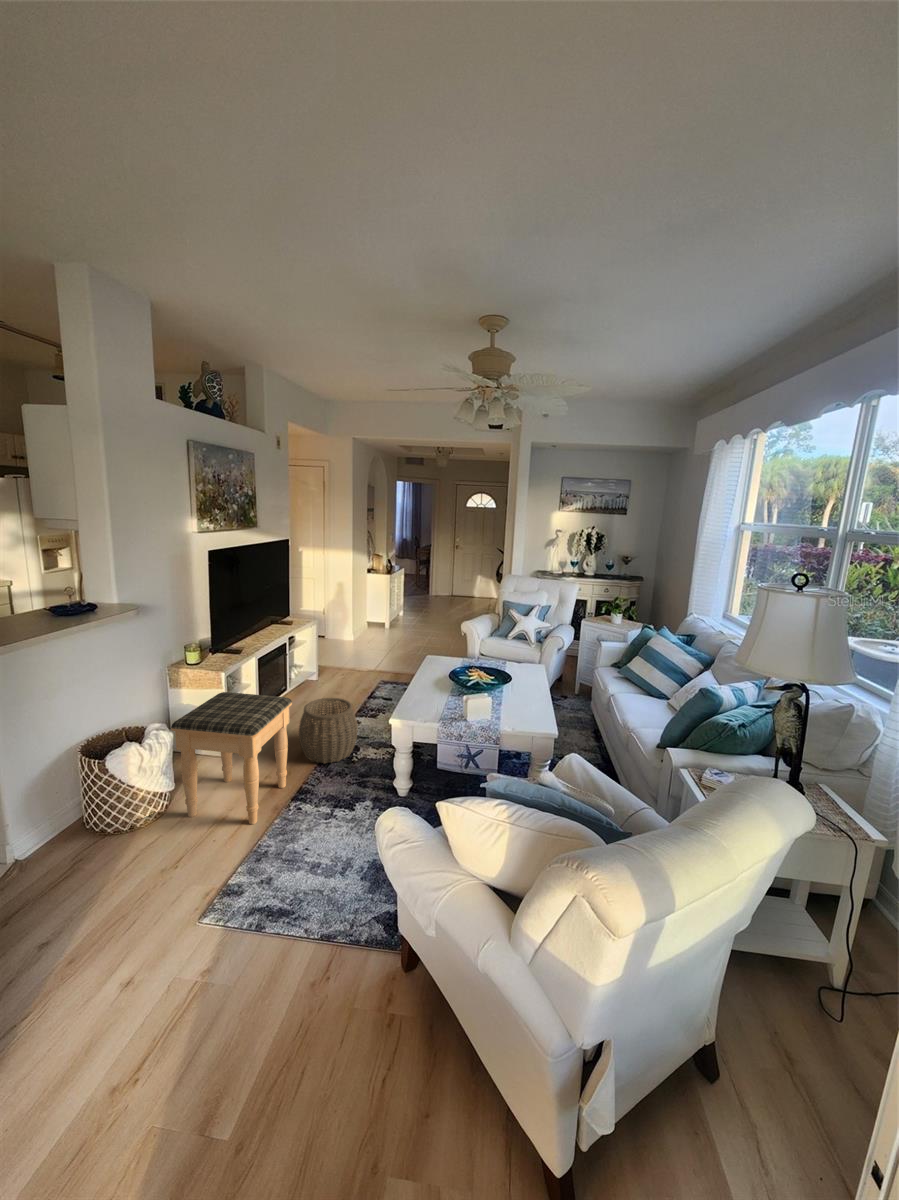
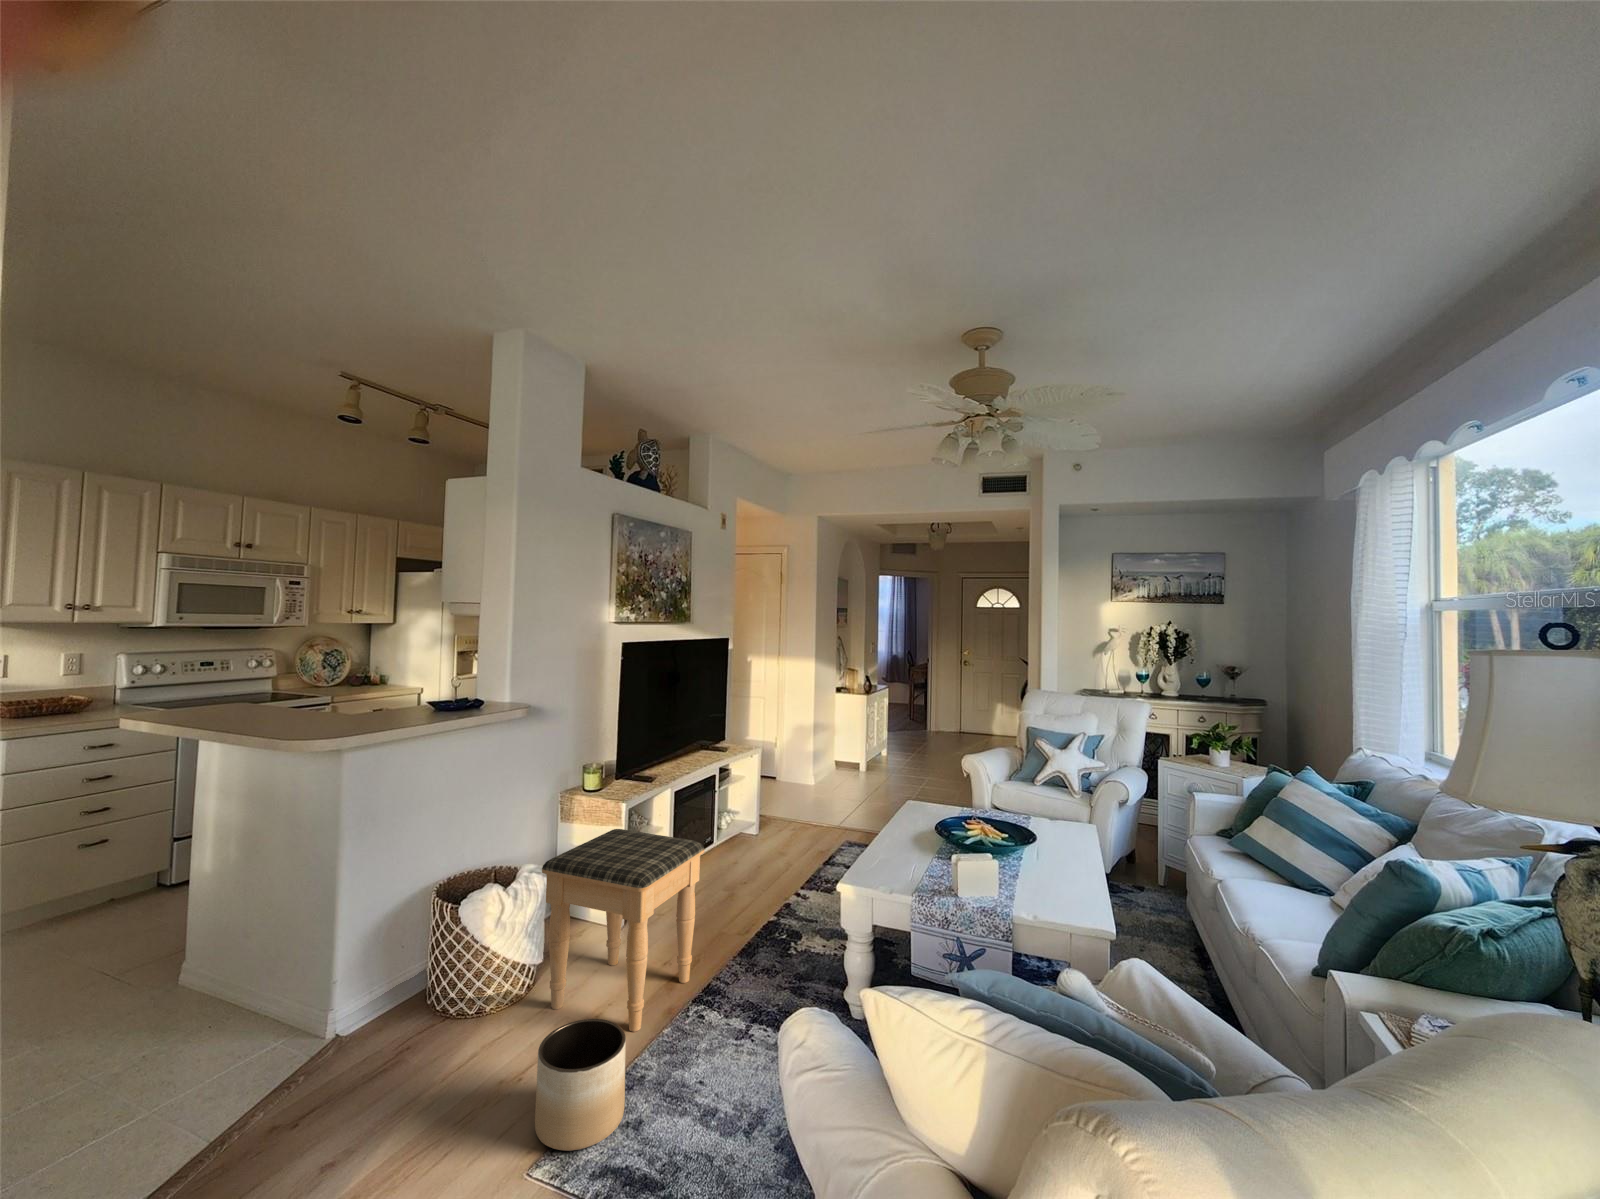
woven basket: present [299,698,358,763] -> none [715,854,800,955]
planter: none [193,823,257,905] -> present [535,1019,626,1151]

